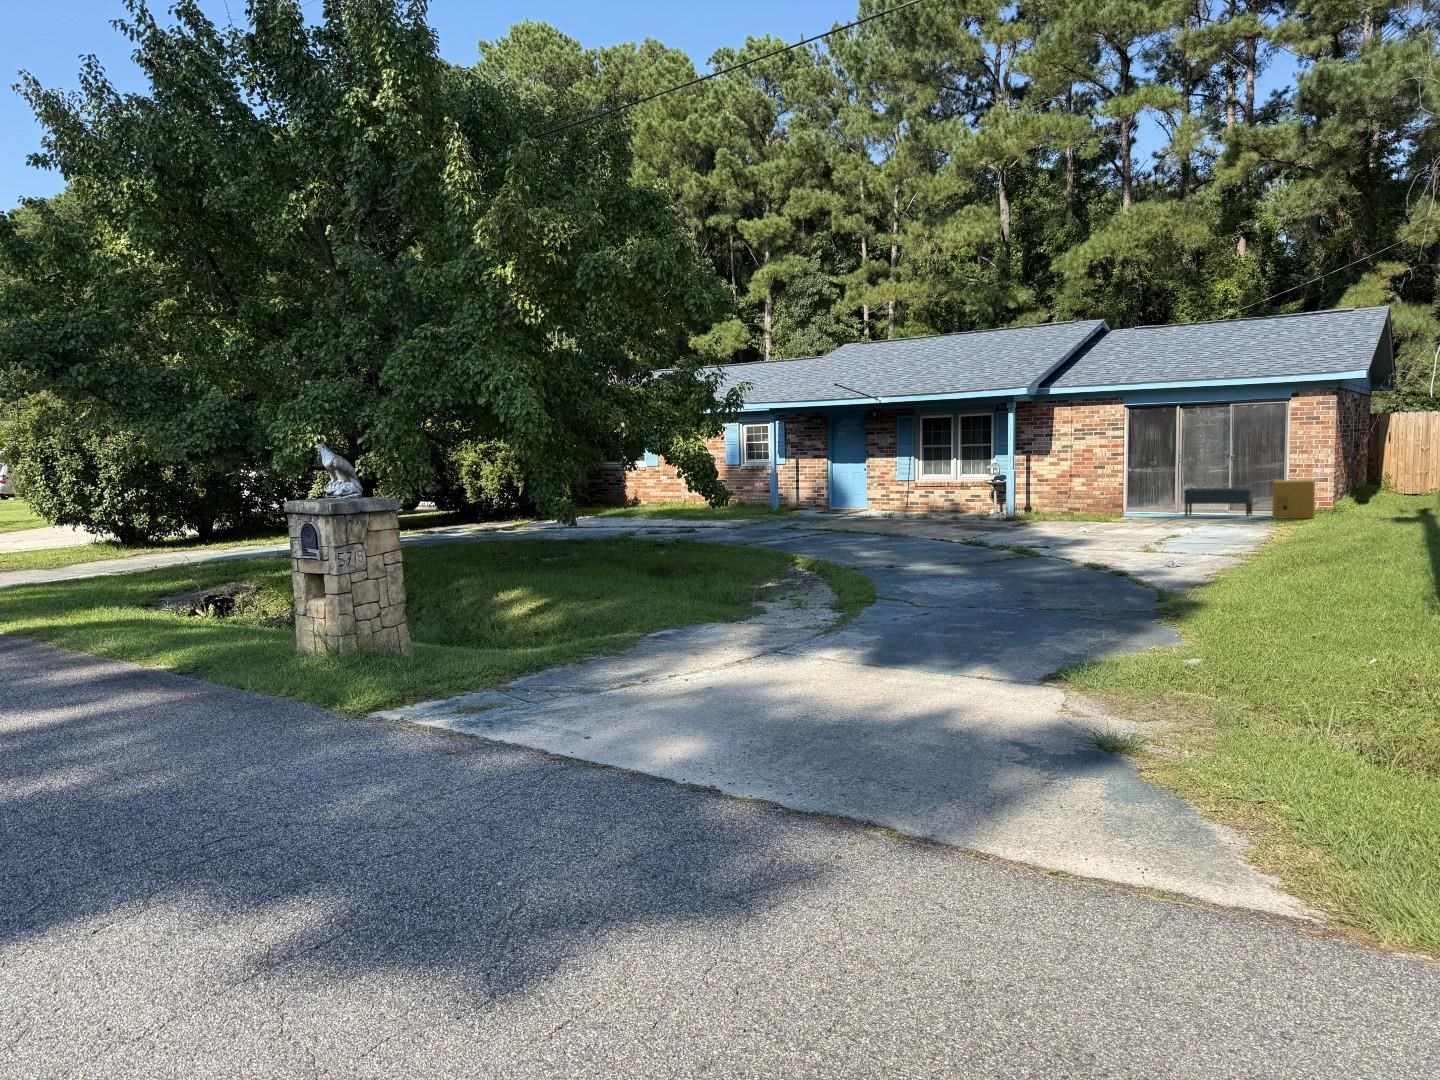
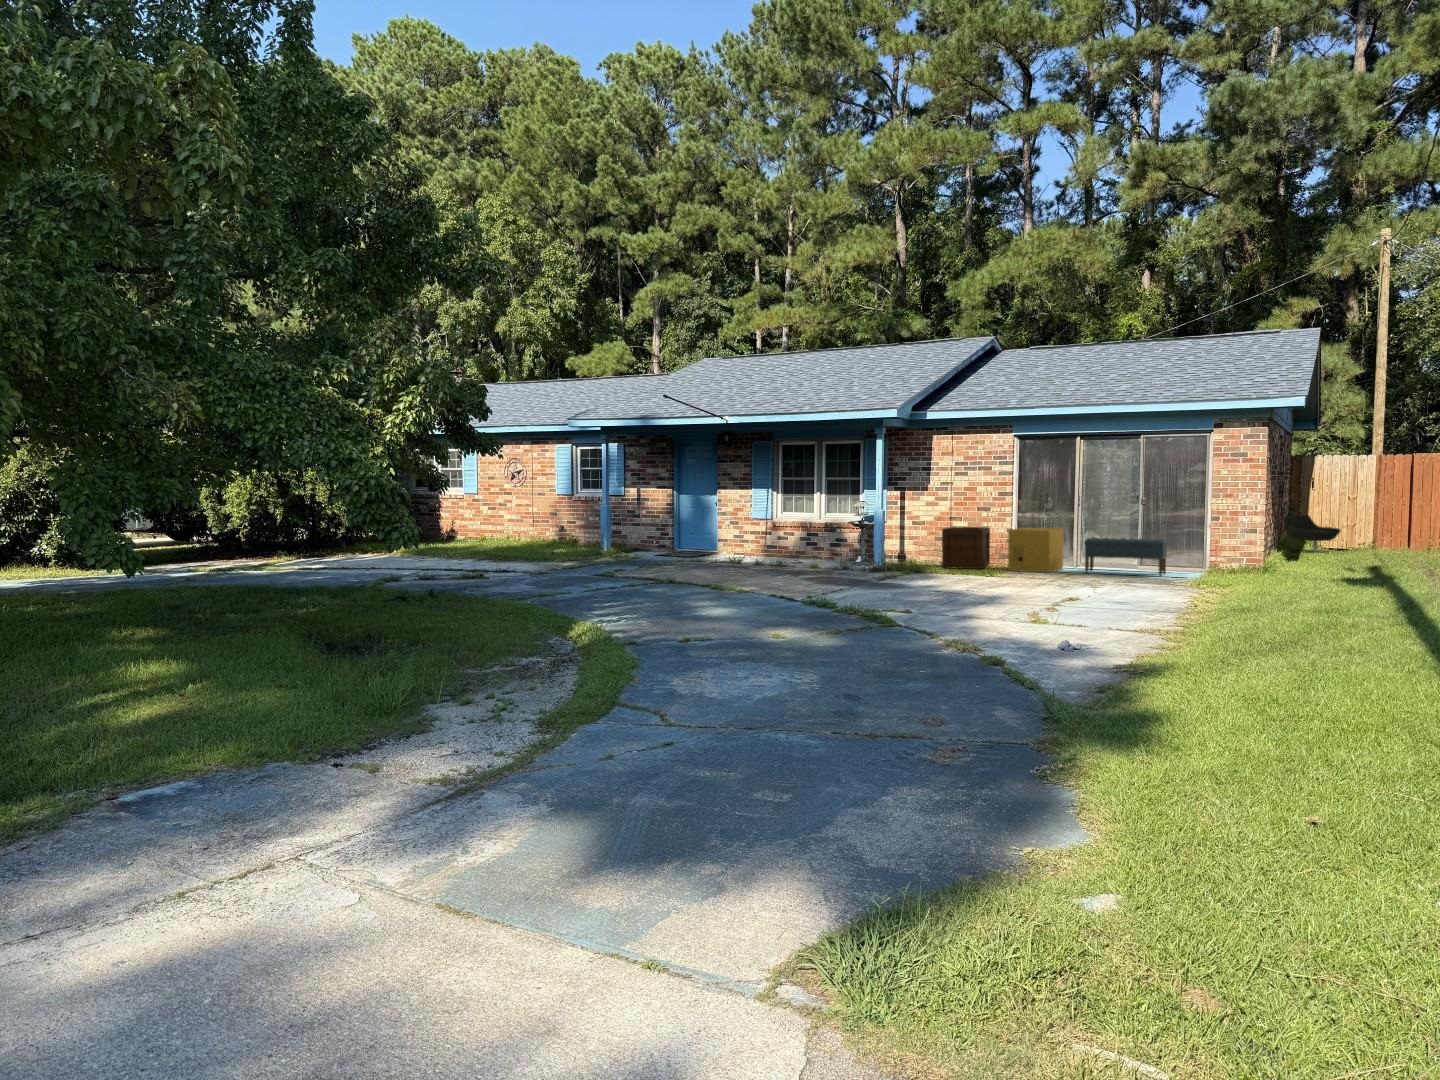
lounge chair: none [1362,464,1412,496] -> present [1284,515,1340,551]
cardboard box: present [1272,480,1315,518] -> present [1008,528,1063,573]
wooden crate: none [1064,482,1105,517] -> present [942,526,990,569]

